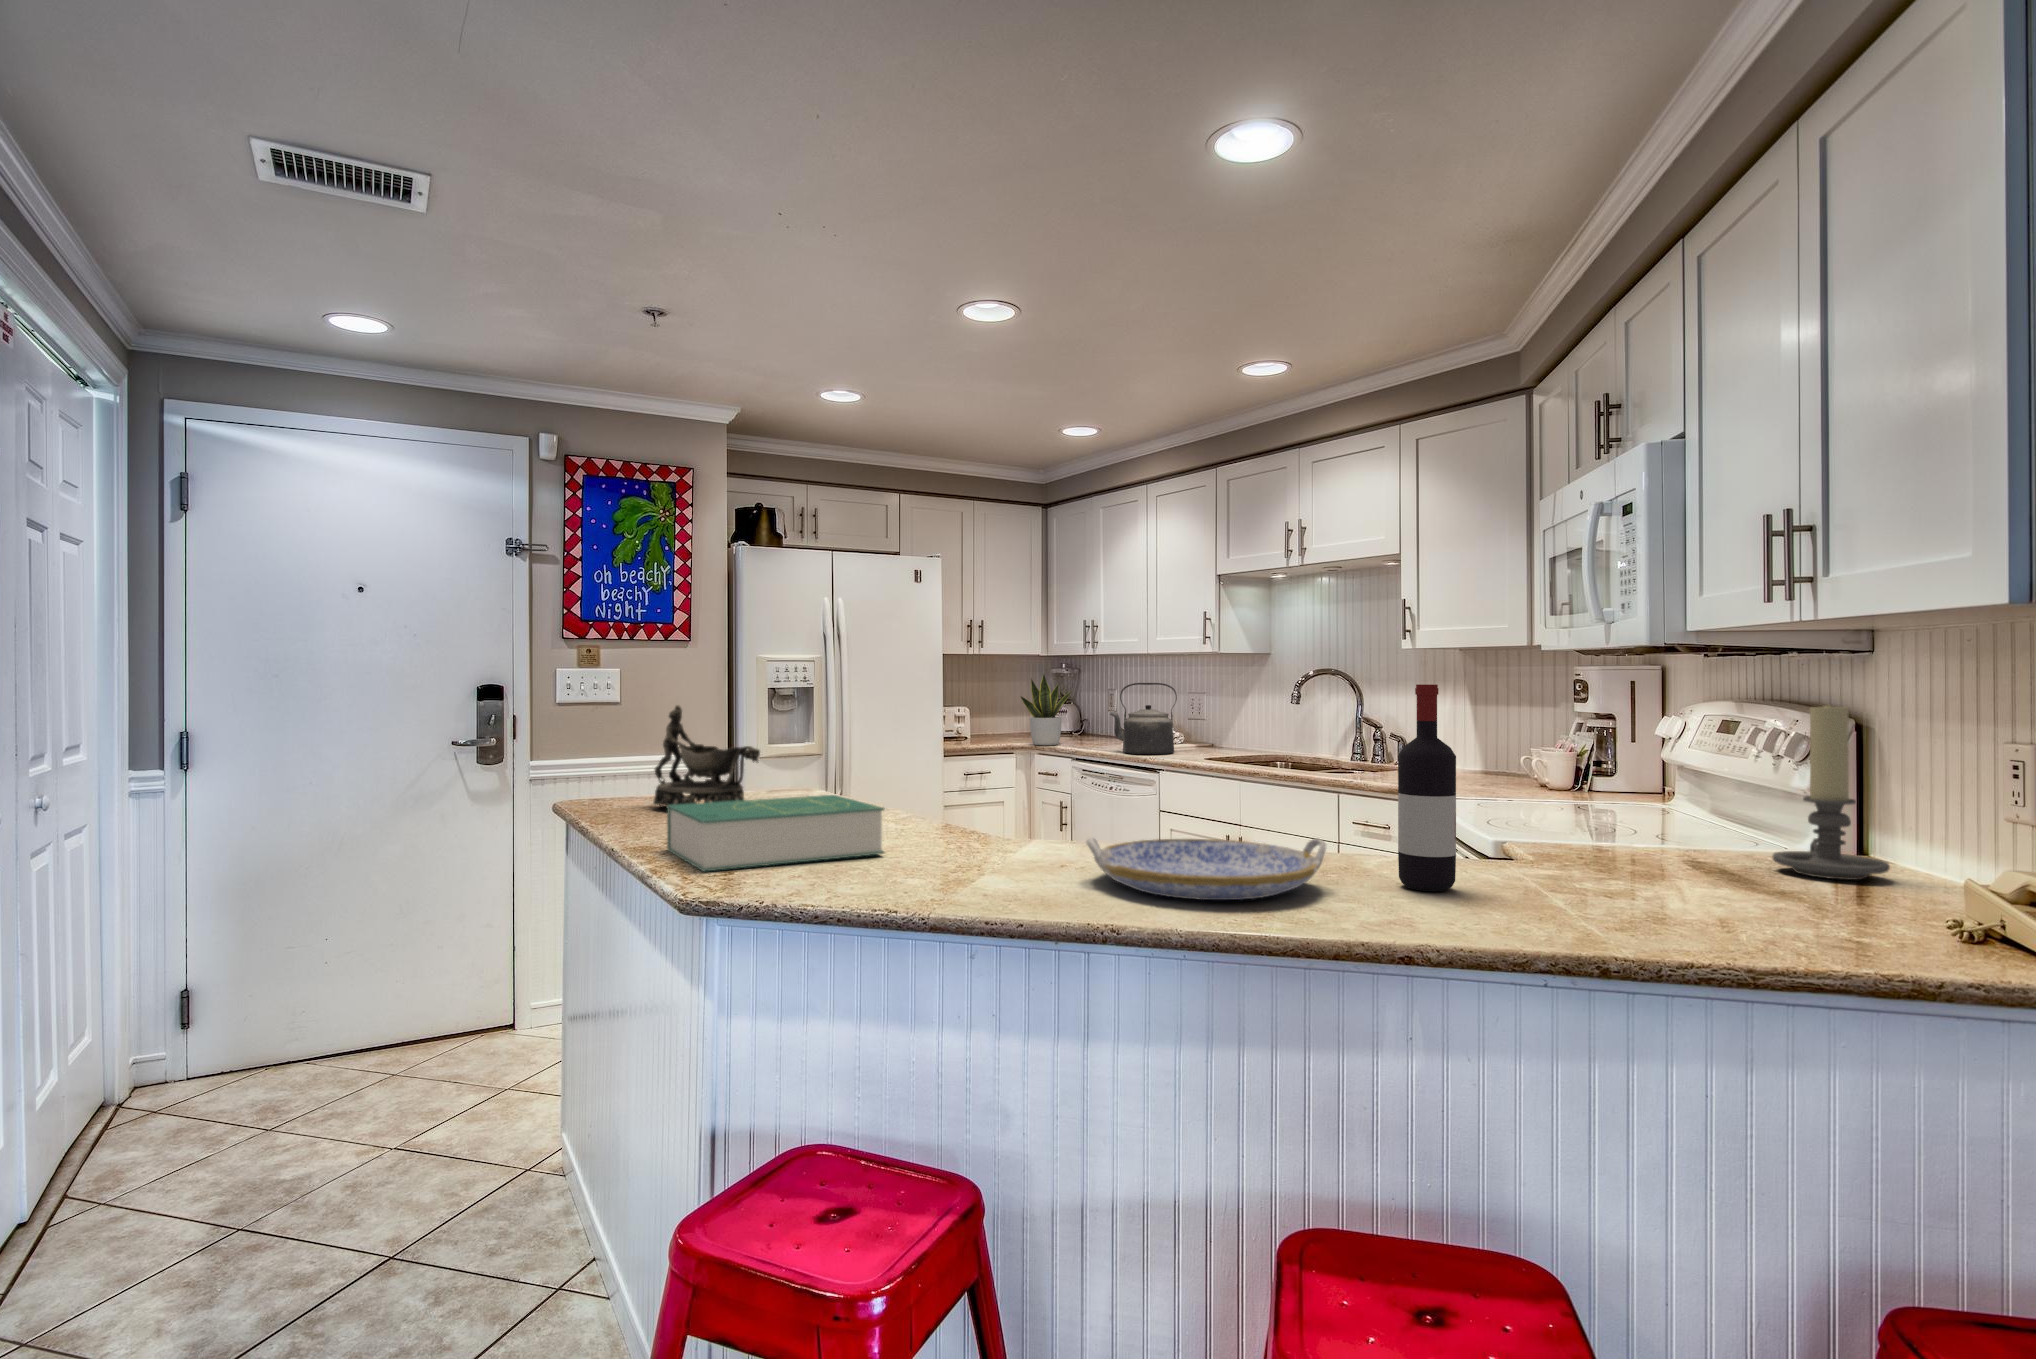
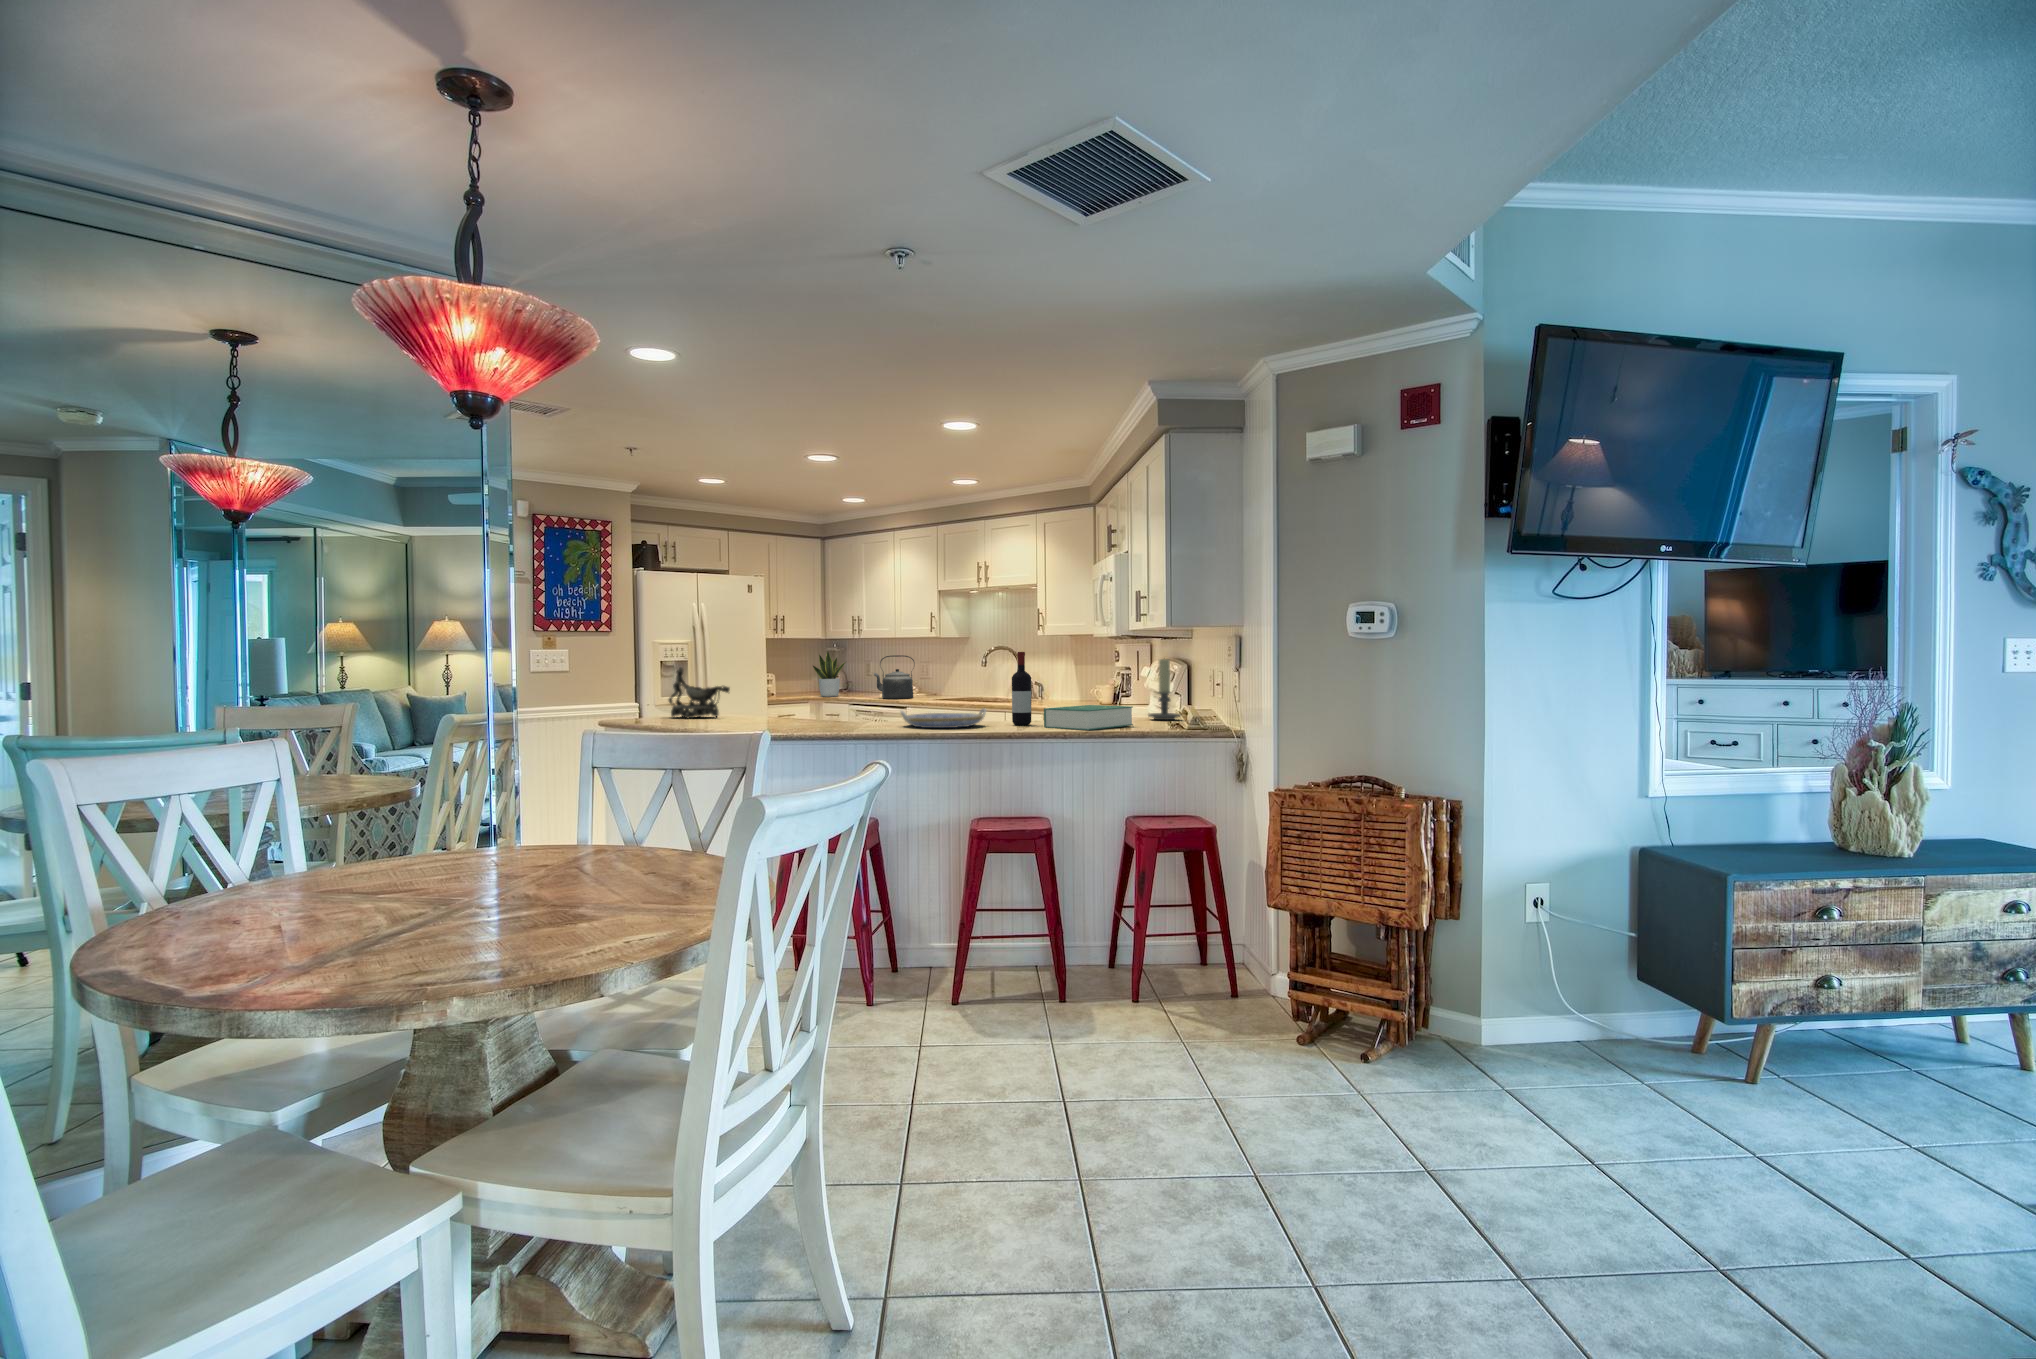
book: present [667,795,884,871] -> present [1044,705,1133,730]

